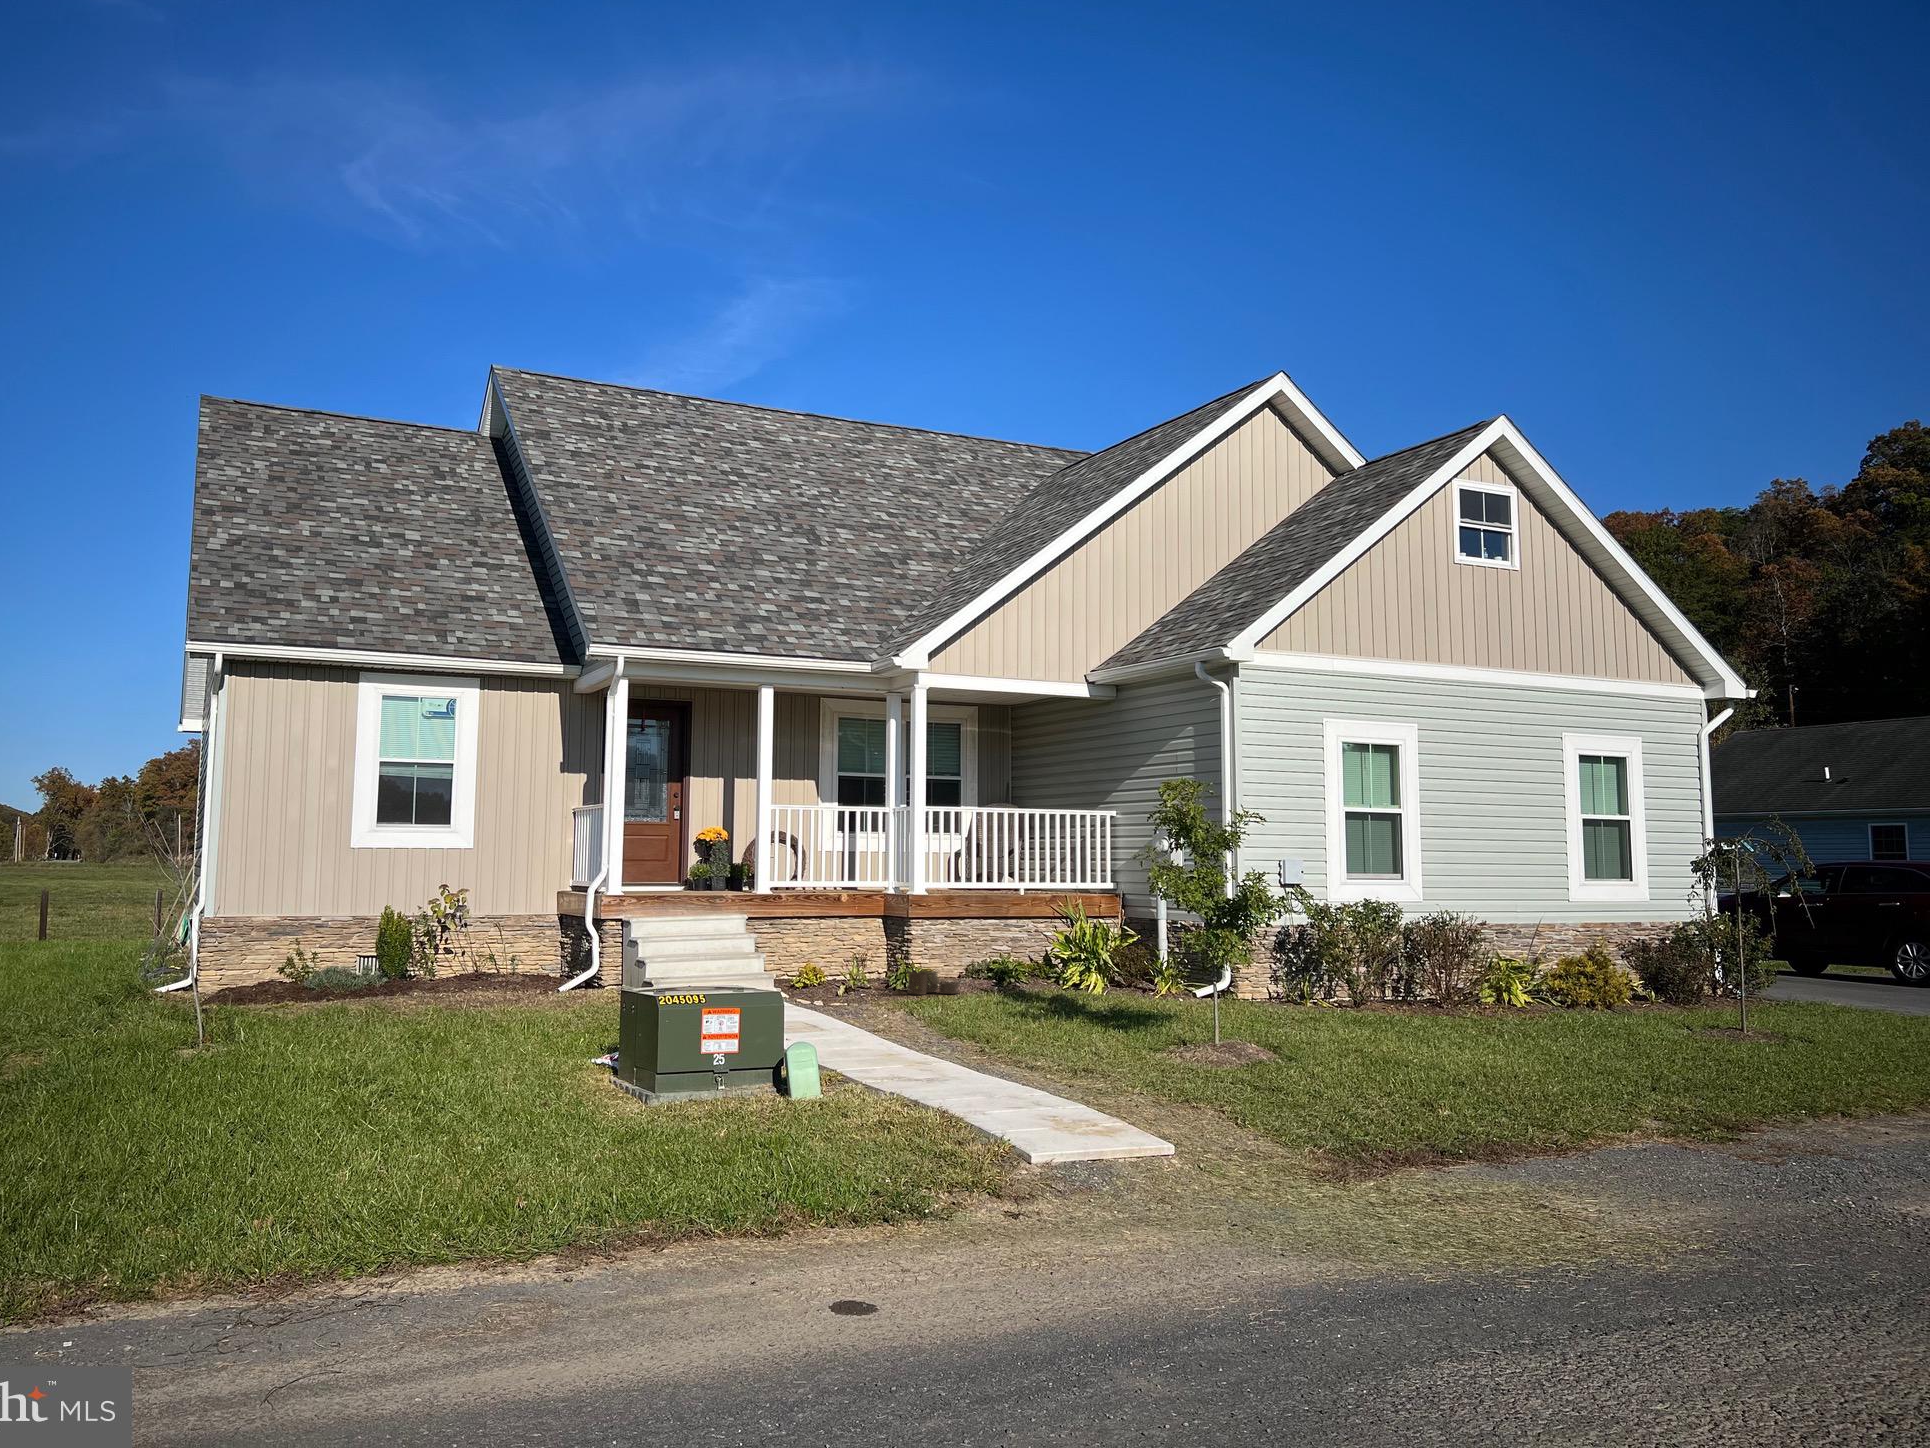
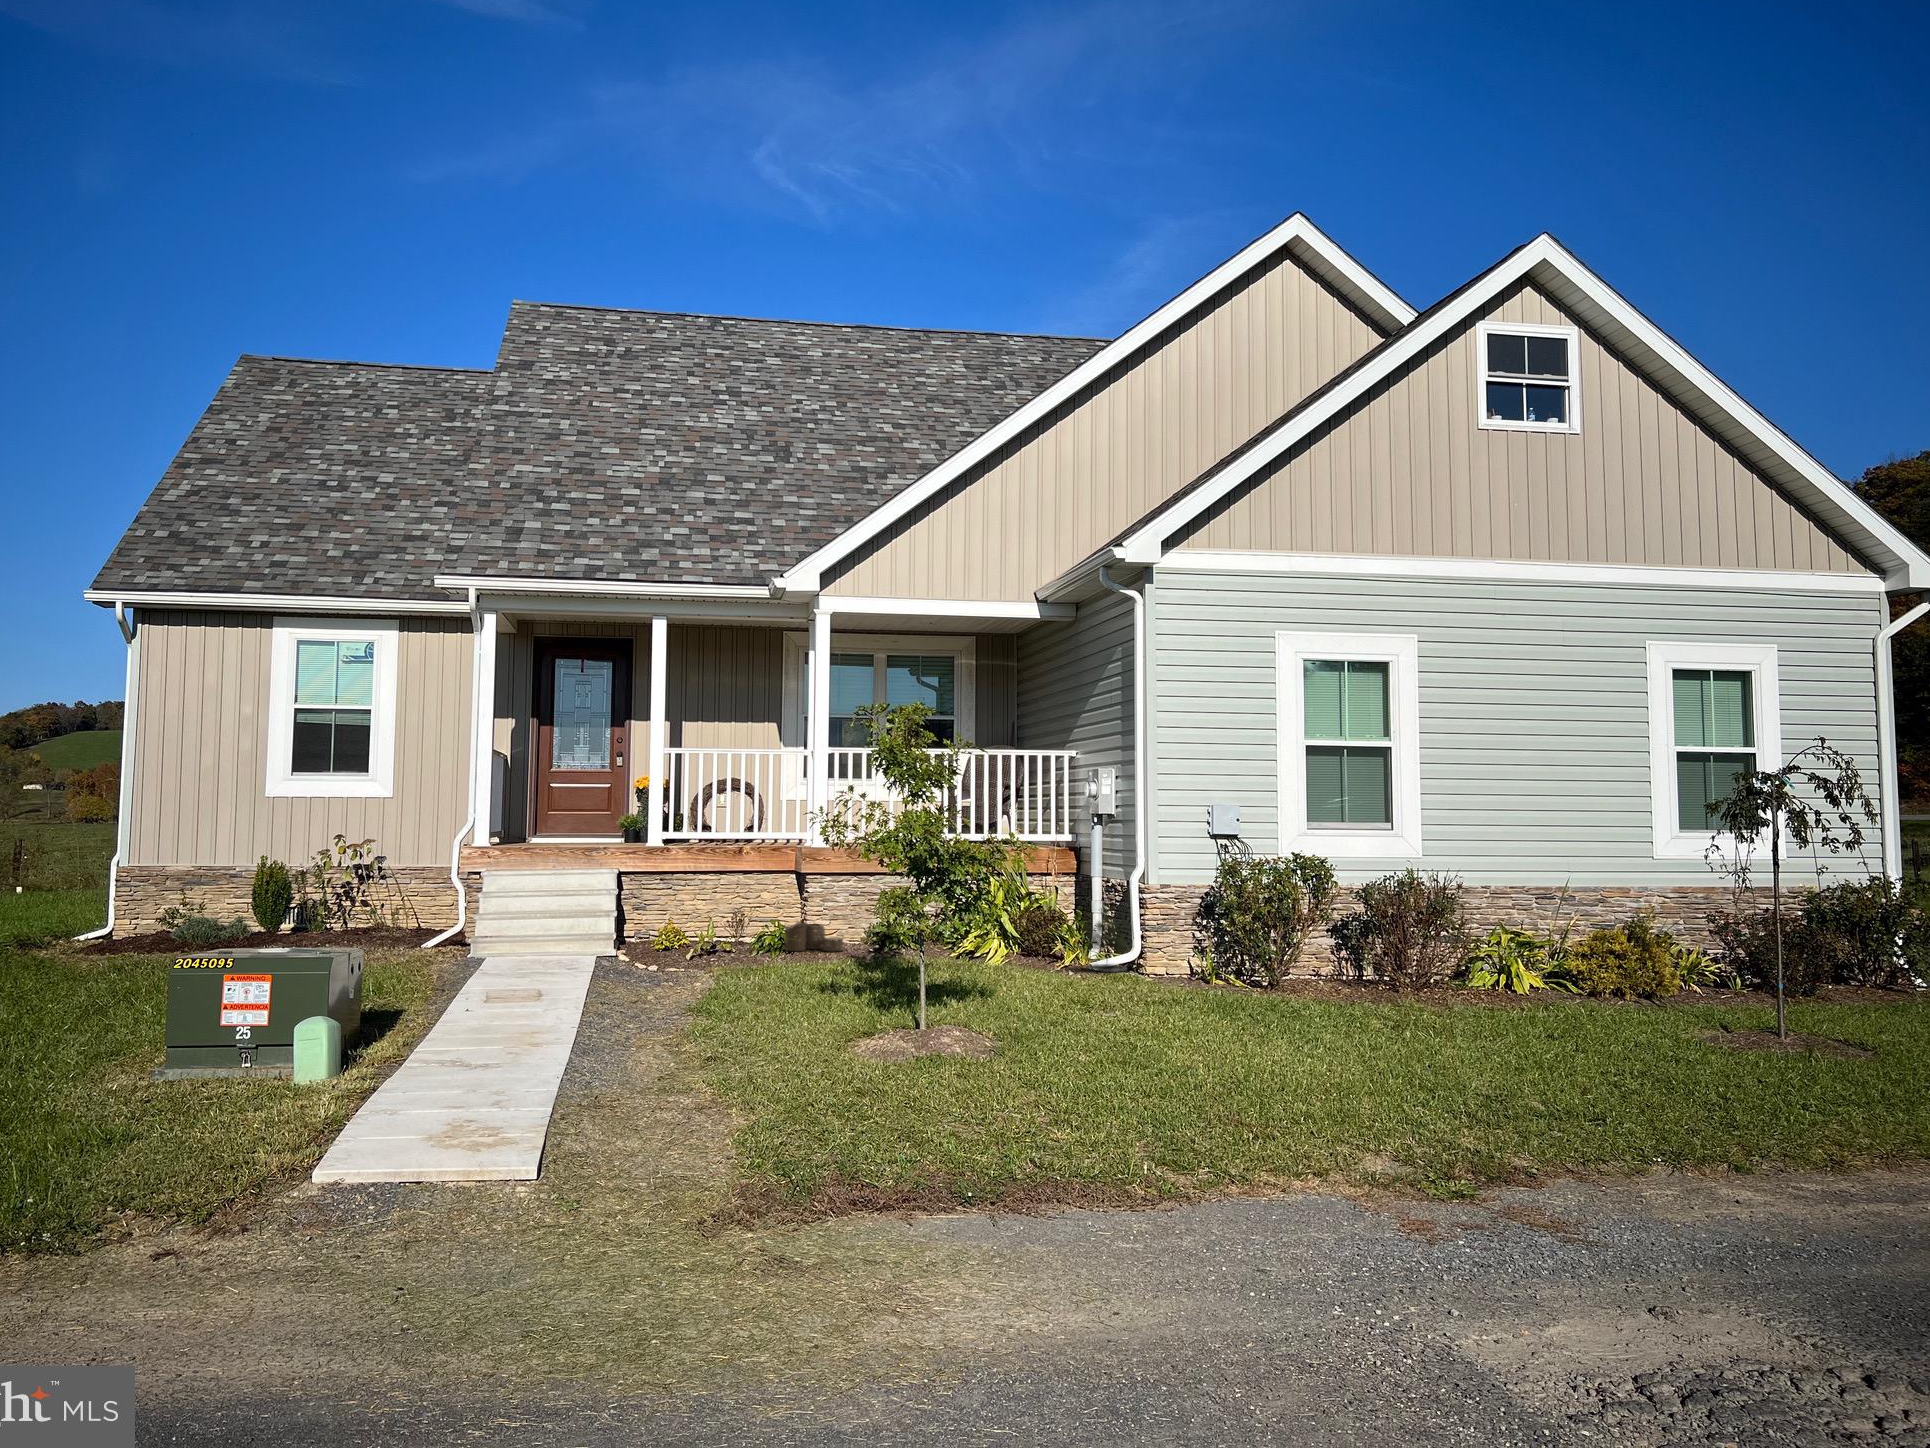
potted tree: none [1178,939,1221,1001] -> present [1082,907,1127,972]

